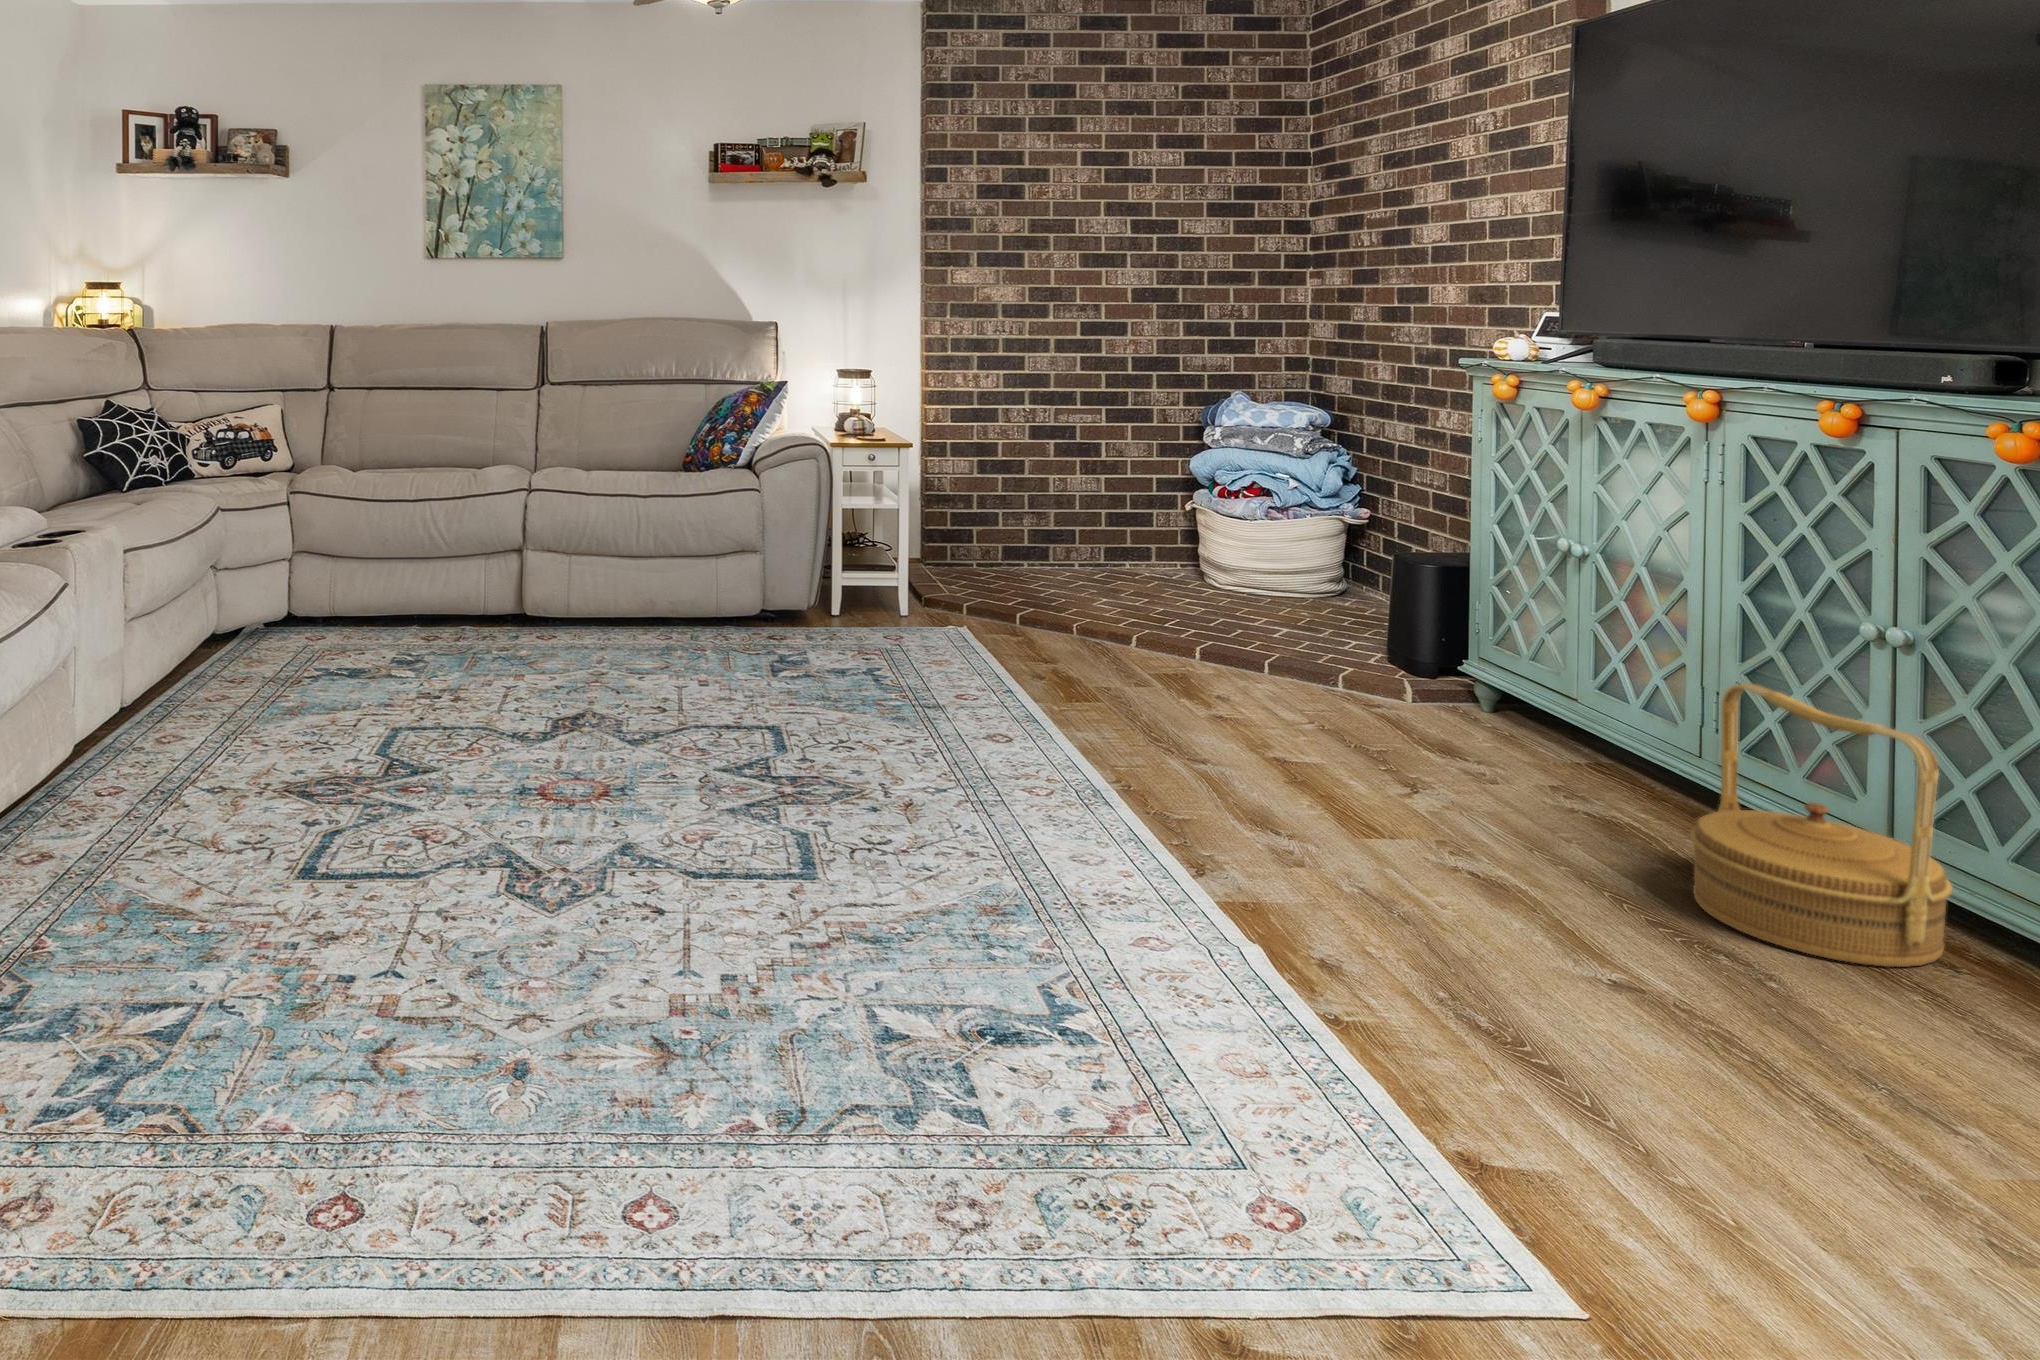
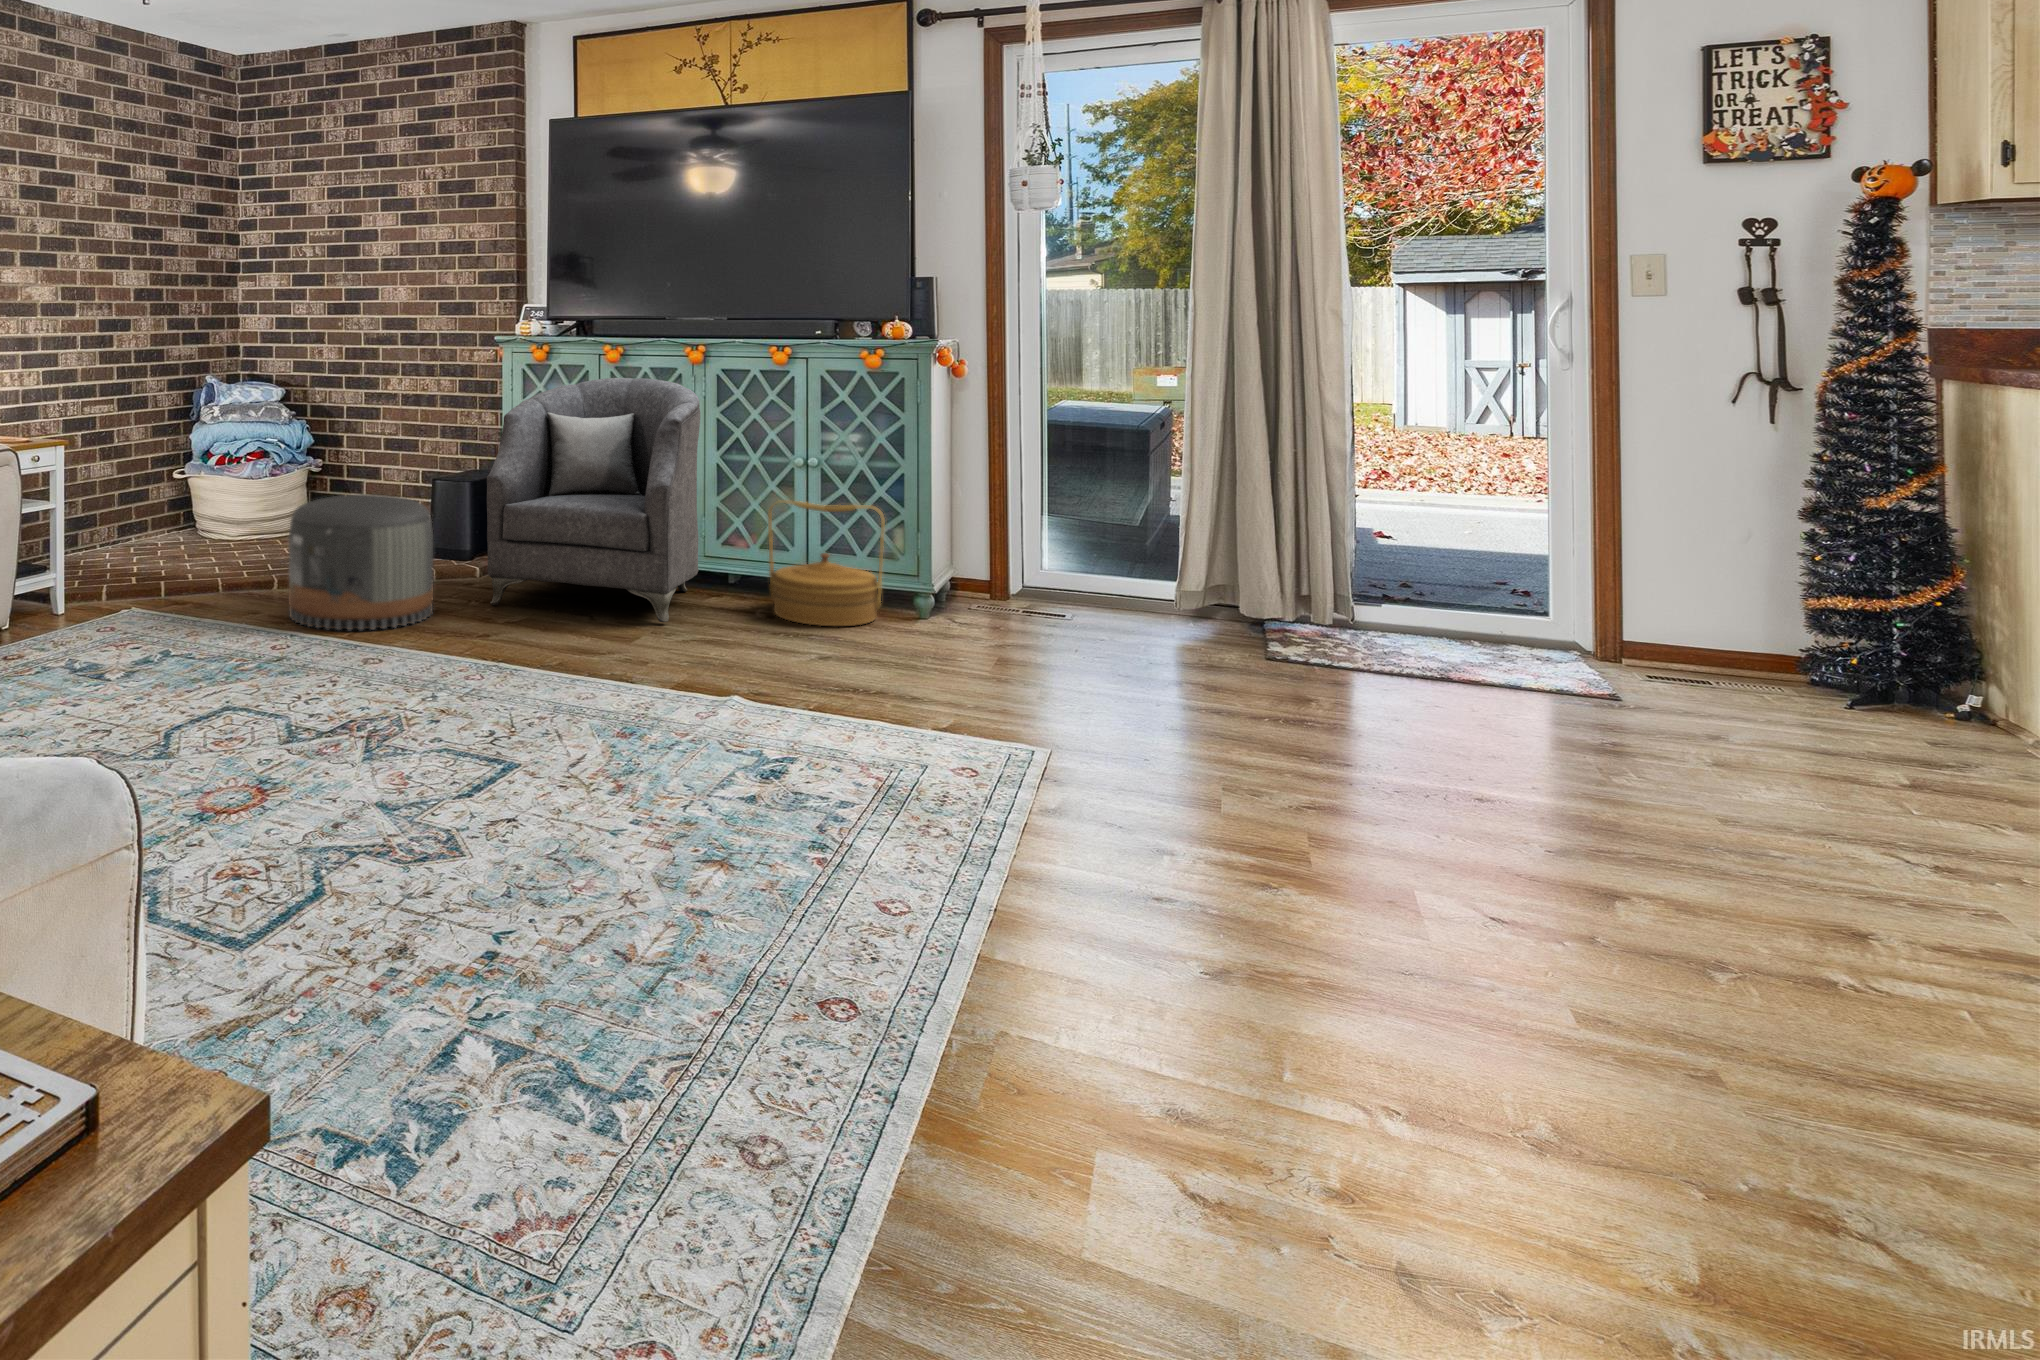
armchair: none [1284,435,1667,827] -> present [487,378,700,622]
pouf: none [1029,547,1219,722] -> present [289,494,433,630]

